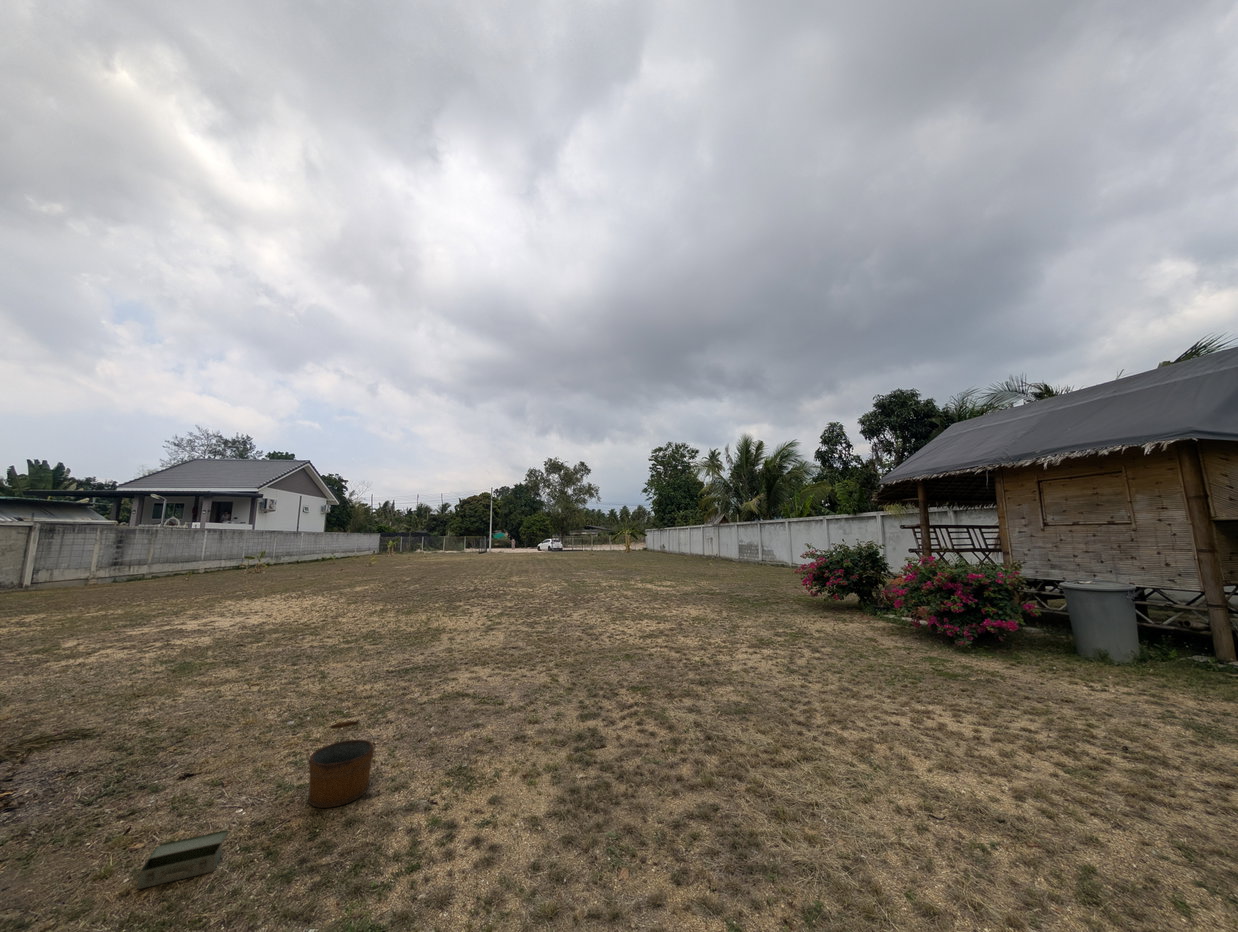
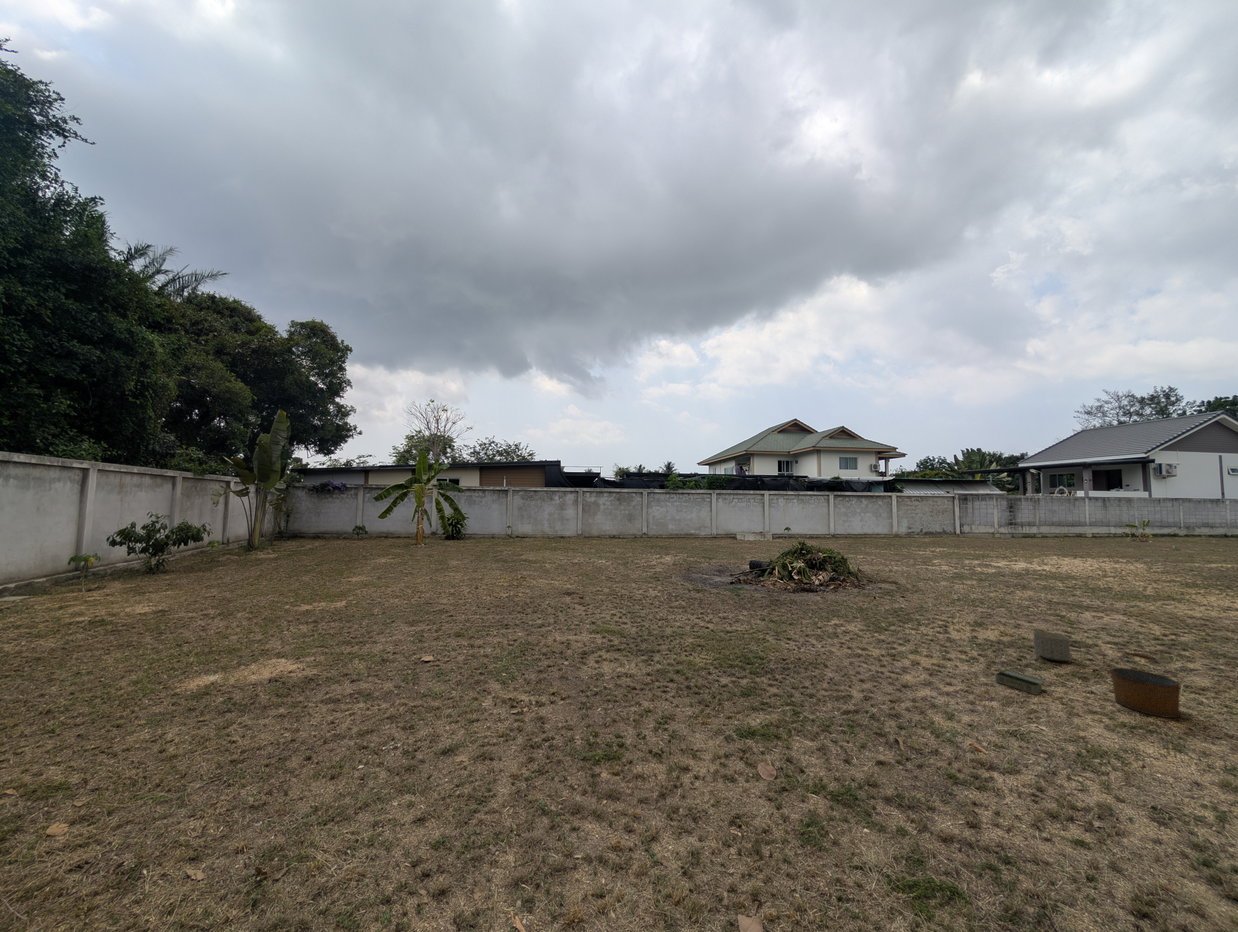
planter: none [191,724,244,776] -> present [1033,631,1071,661]

